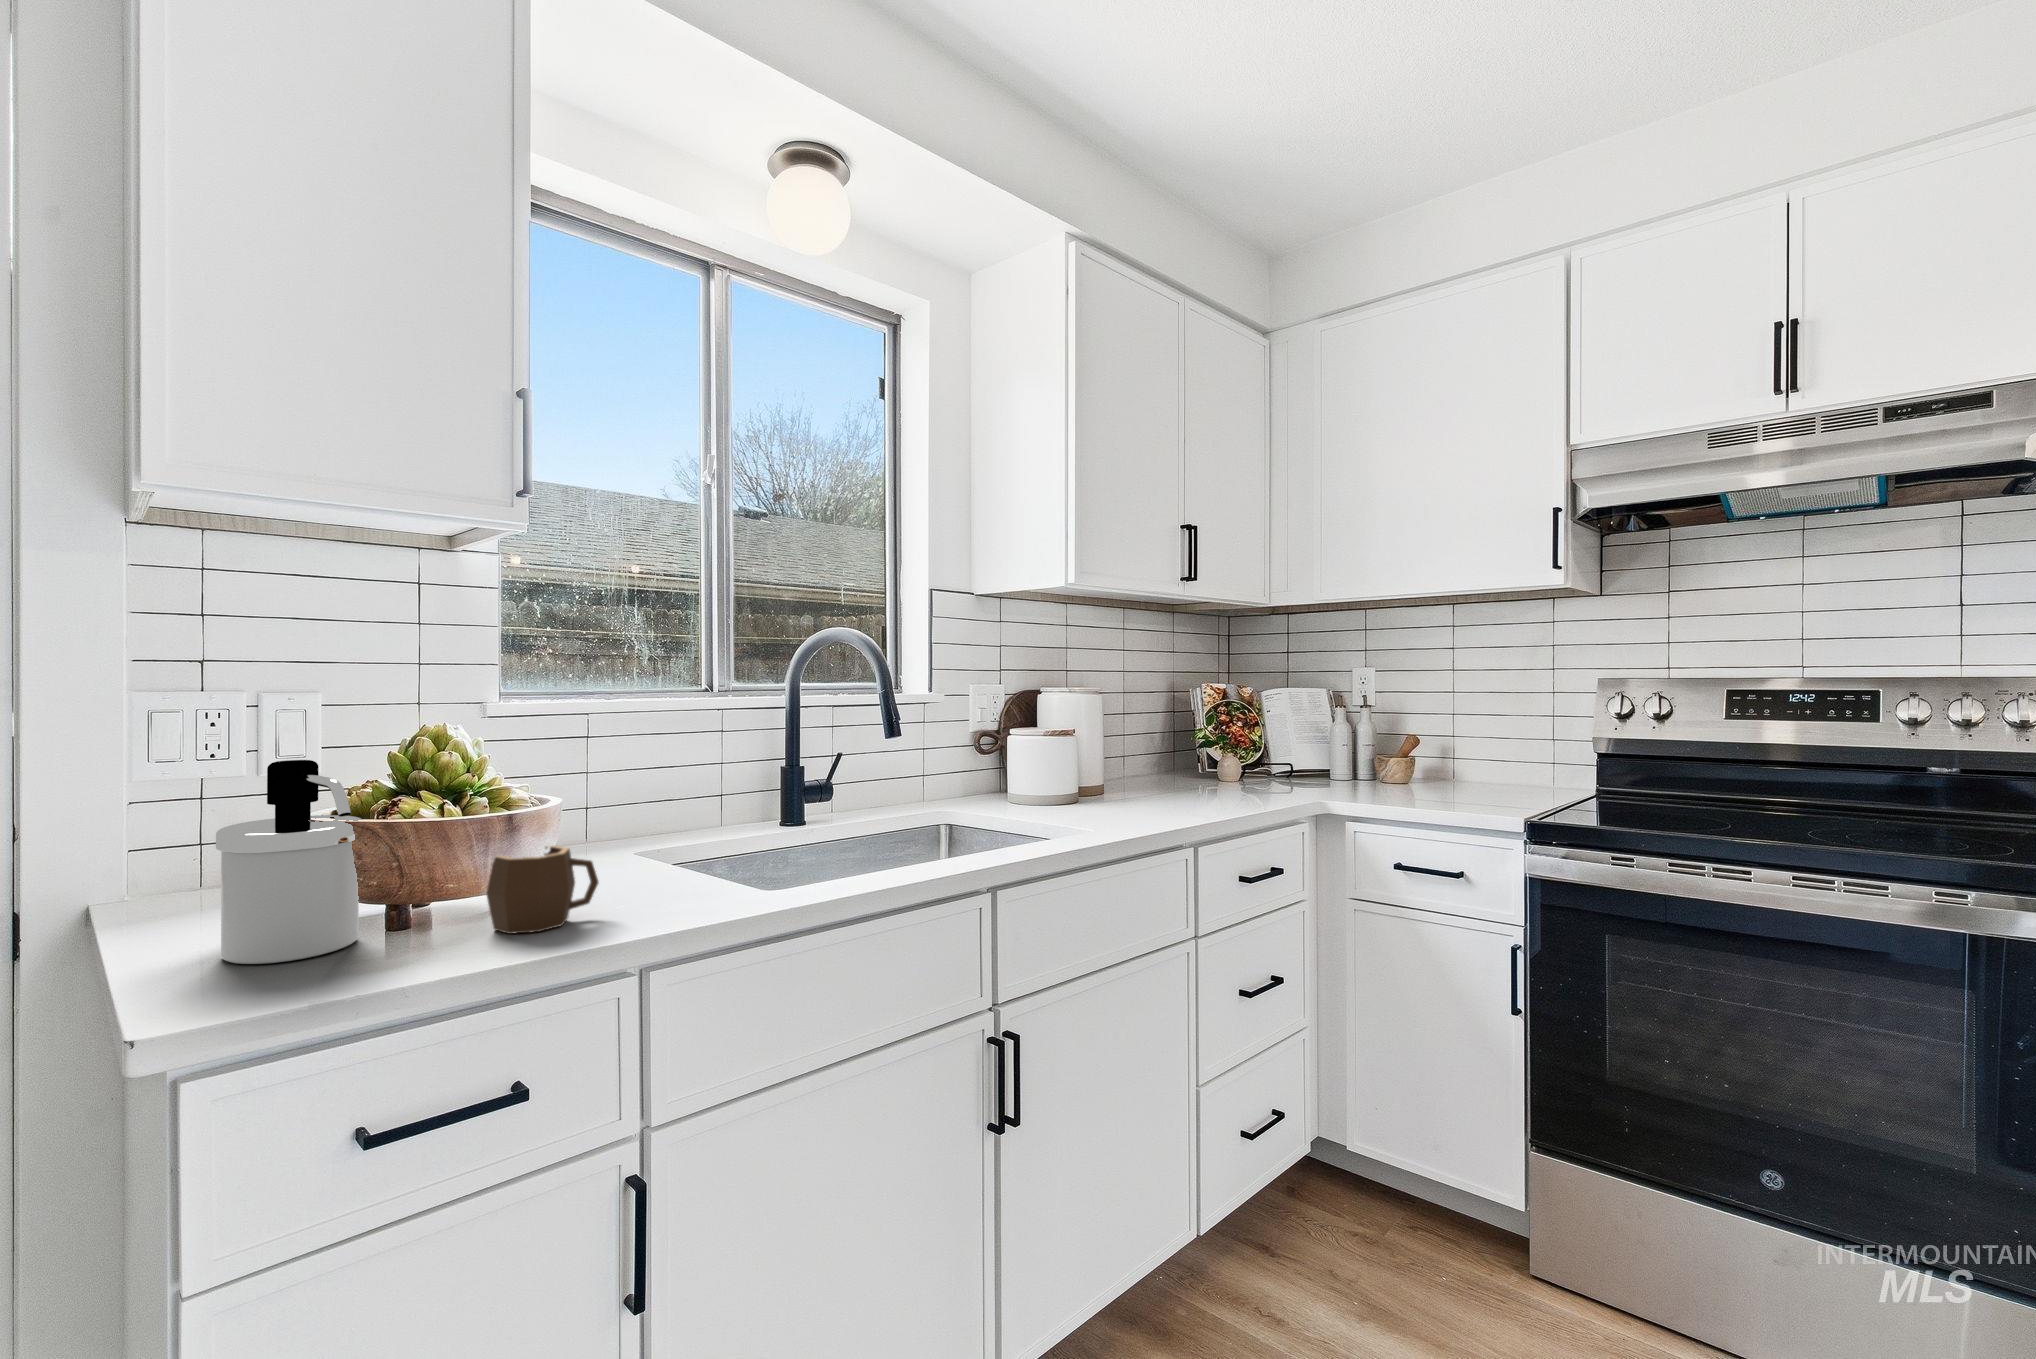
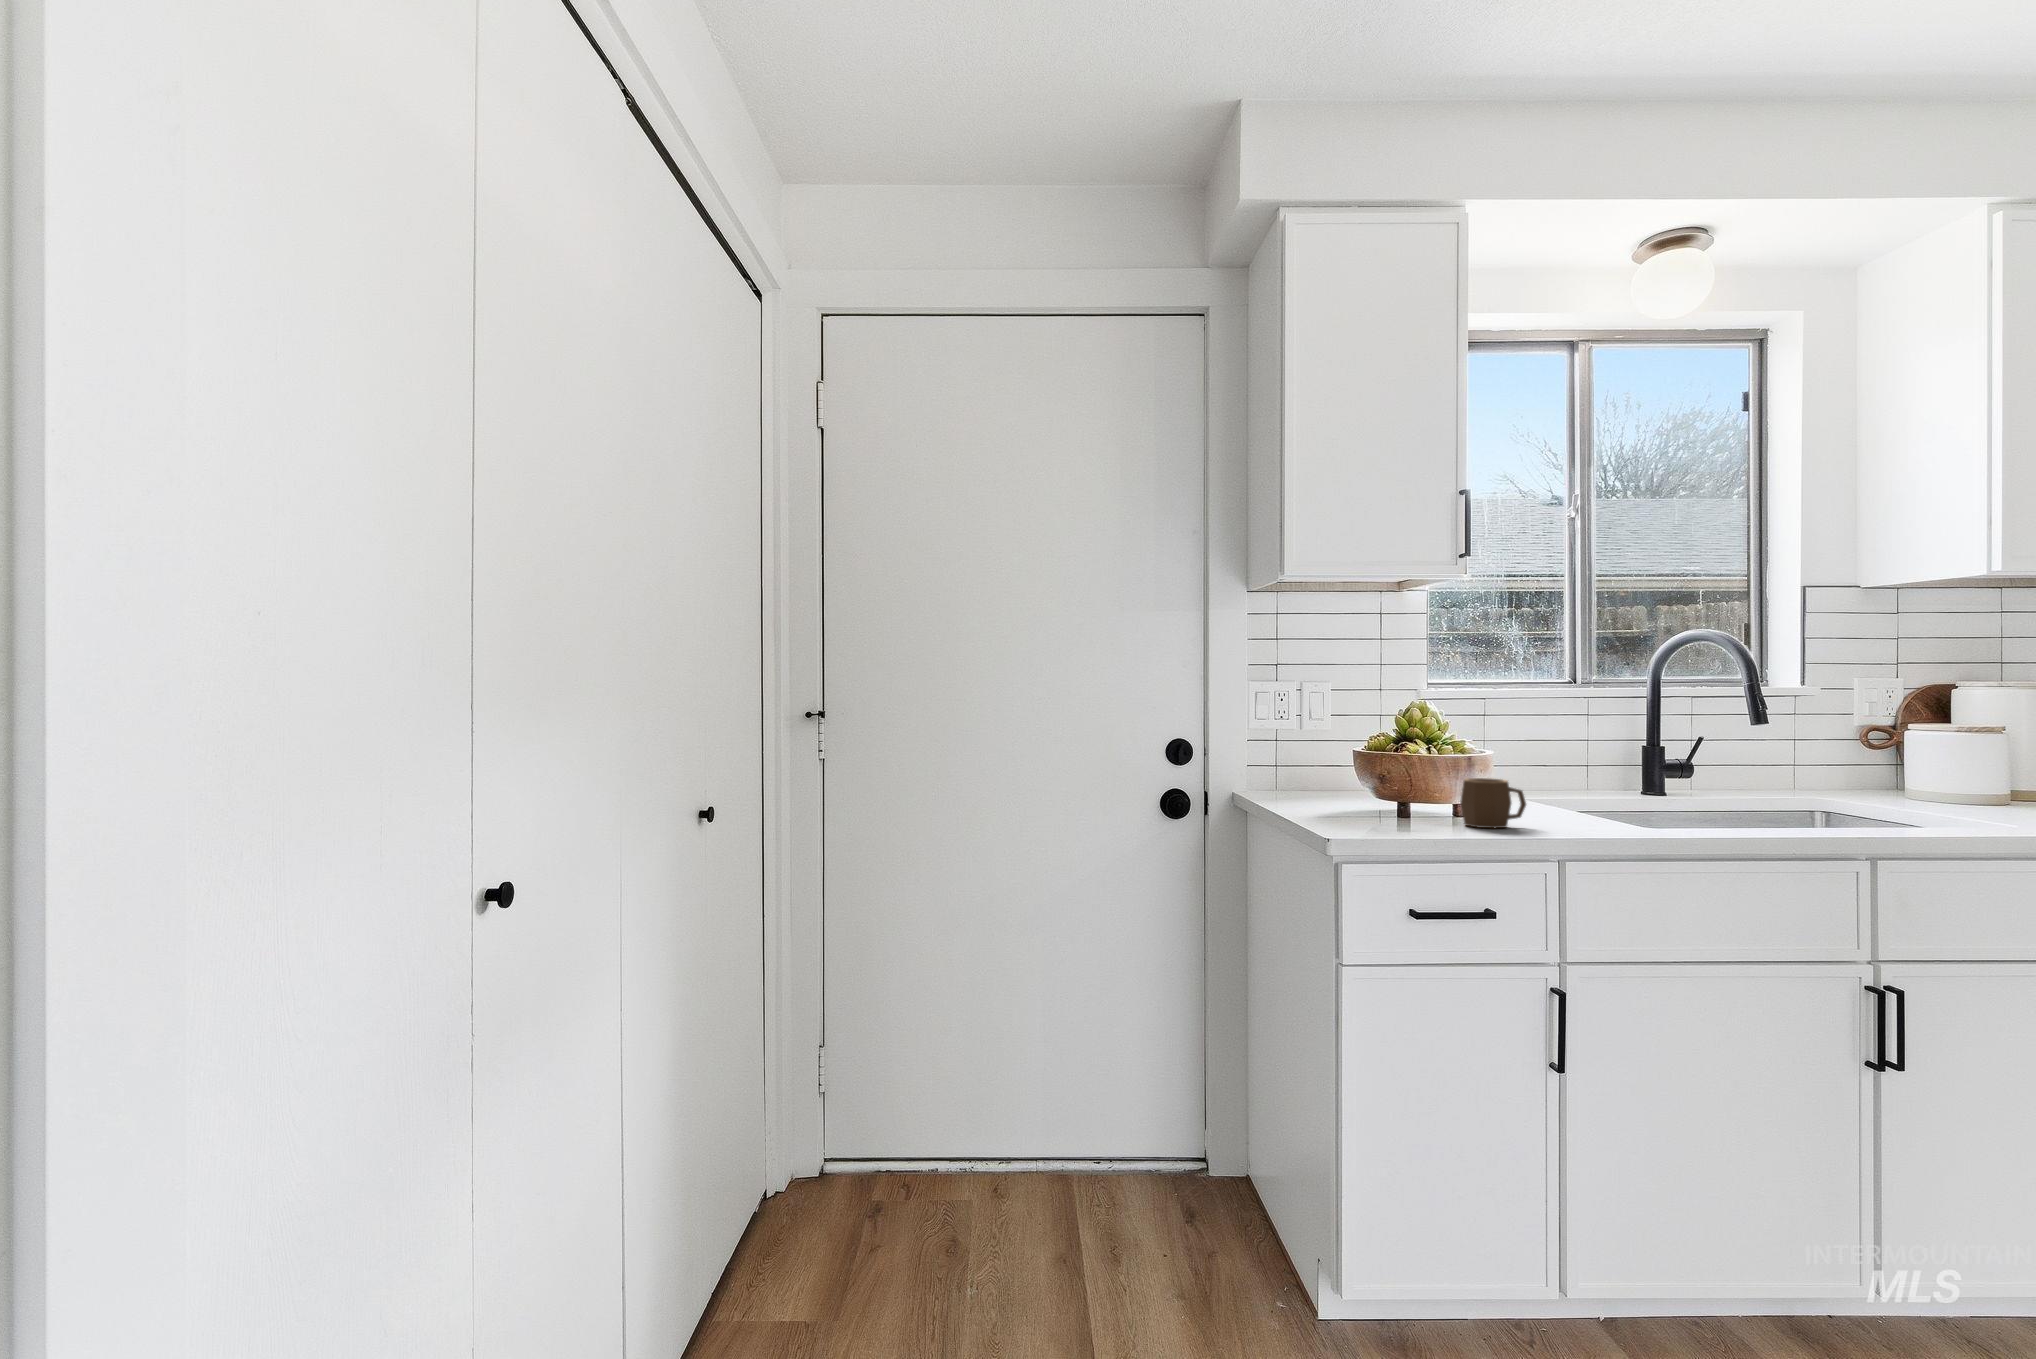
soap dispenser: present [216,760,362,964] -> none [1328,717,1402,824]

